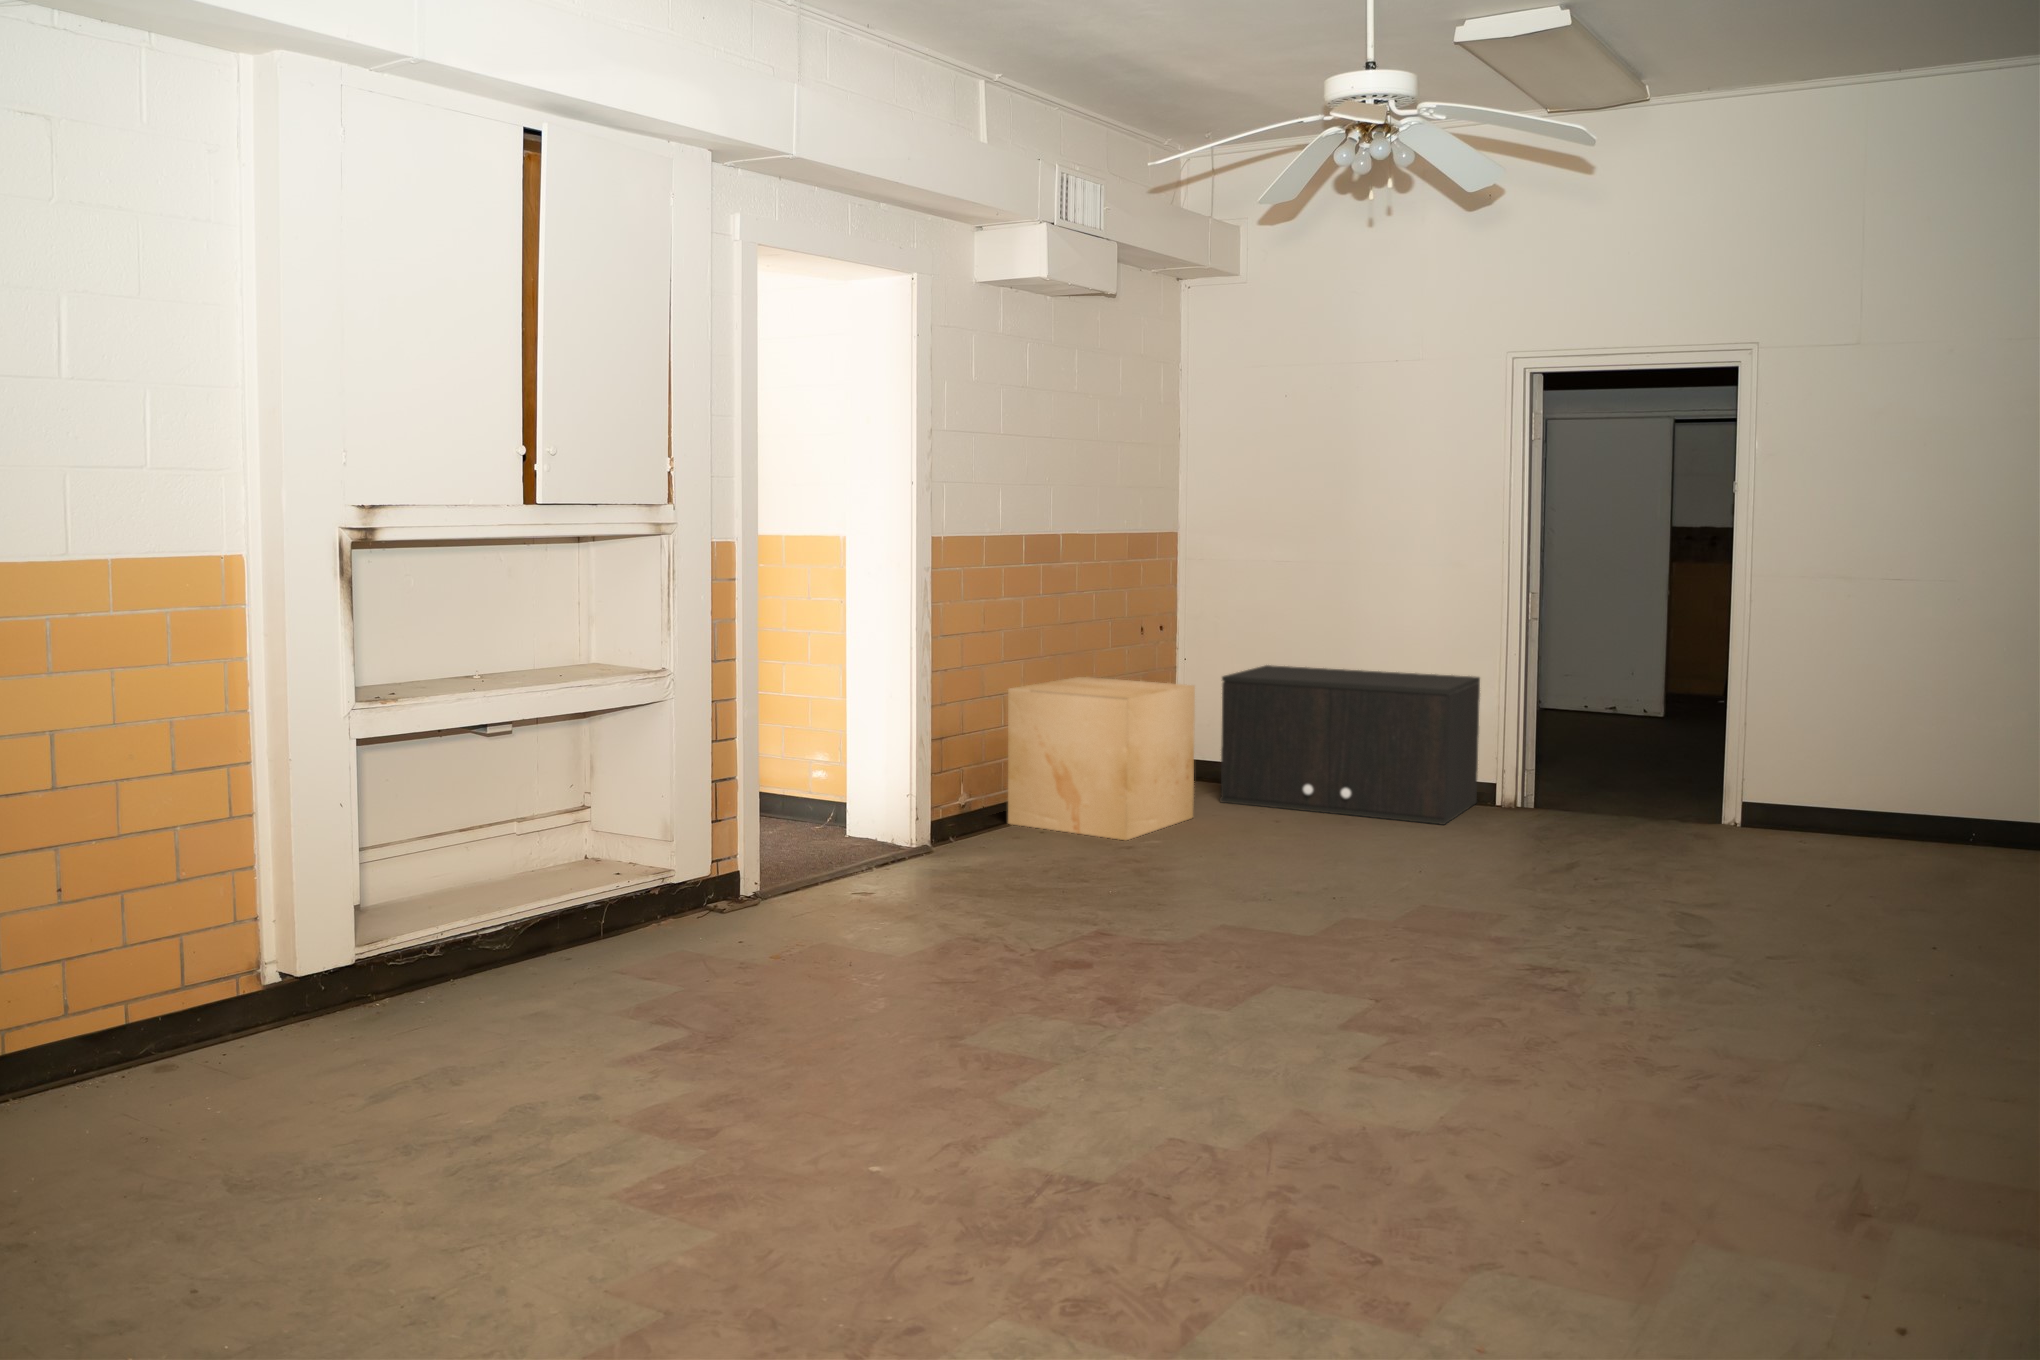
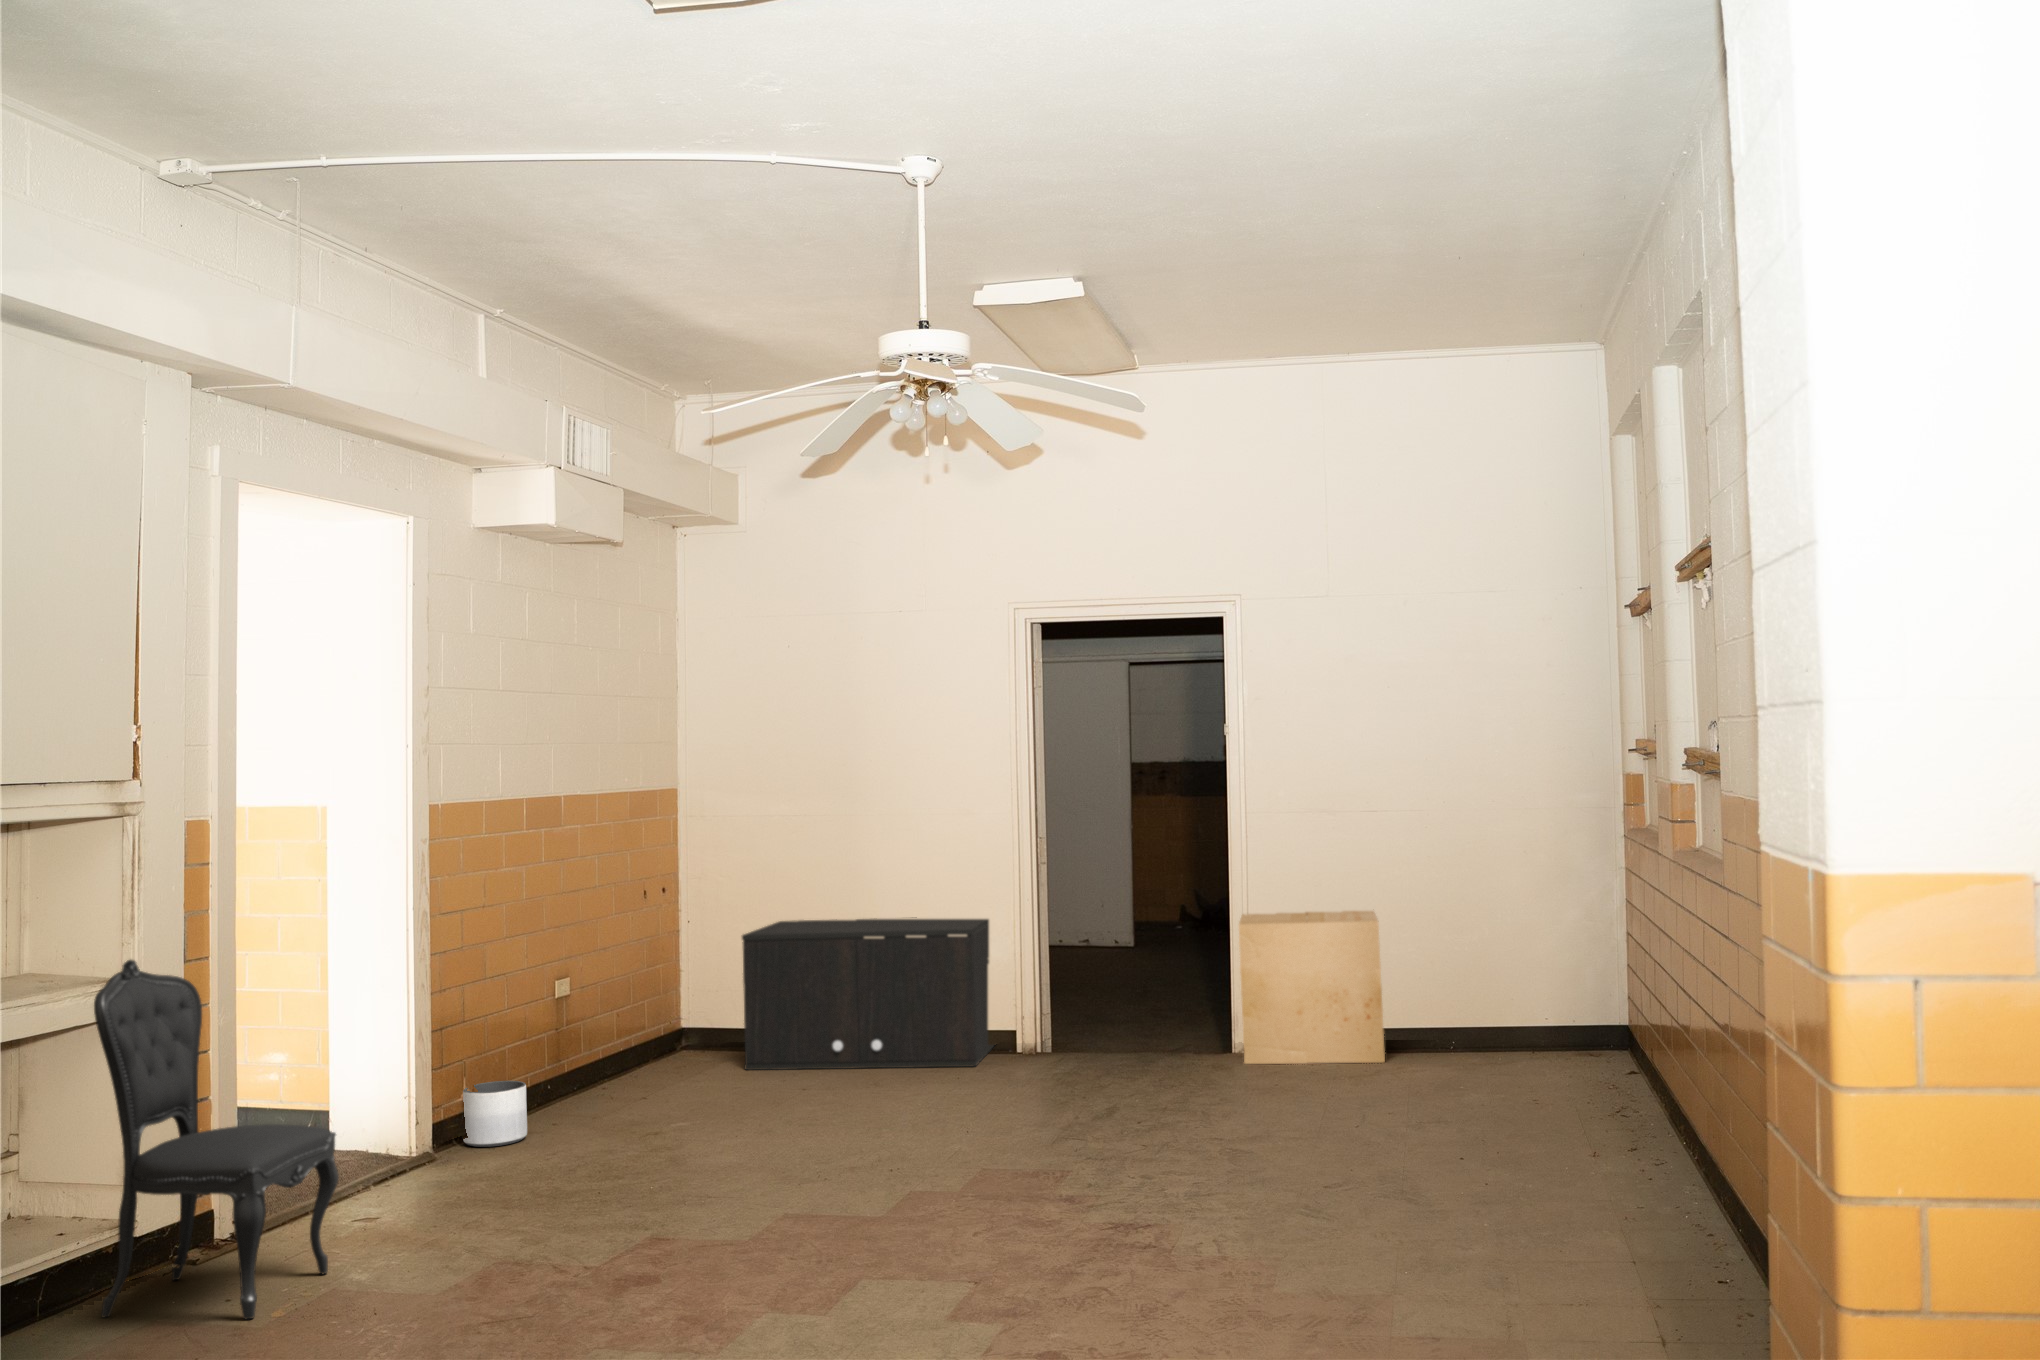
dining chair: none [635,660,824,963] -> present [94,960,339,1319]
cardboard box: present [1008,677,1195,840] -> present [1239,911,1385,1064]
planter: none [956,789,1010,845] -> present [463,1081,527,1147]

